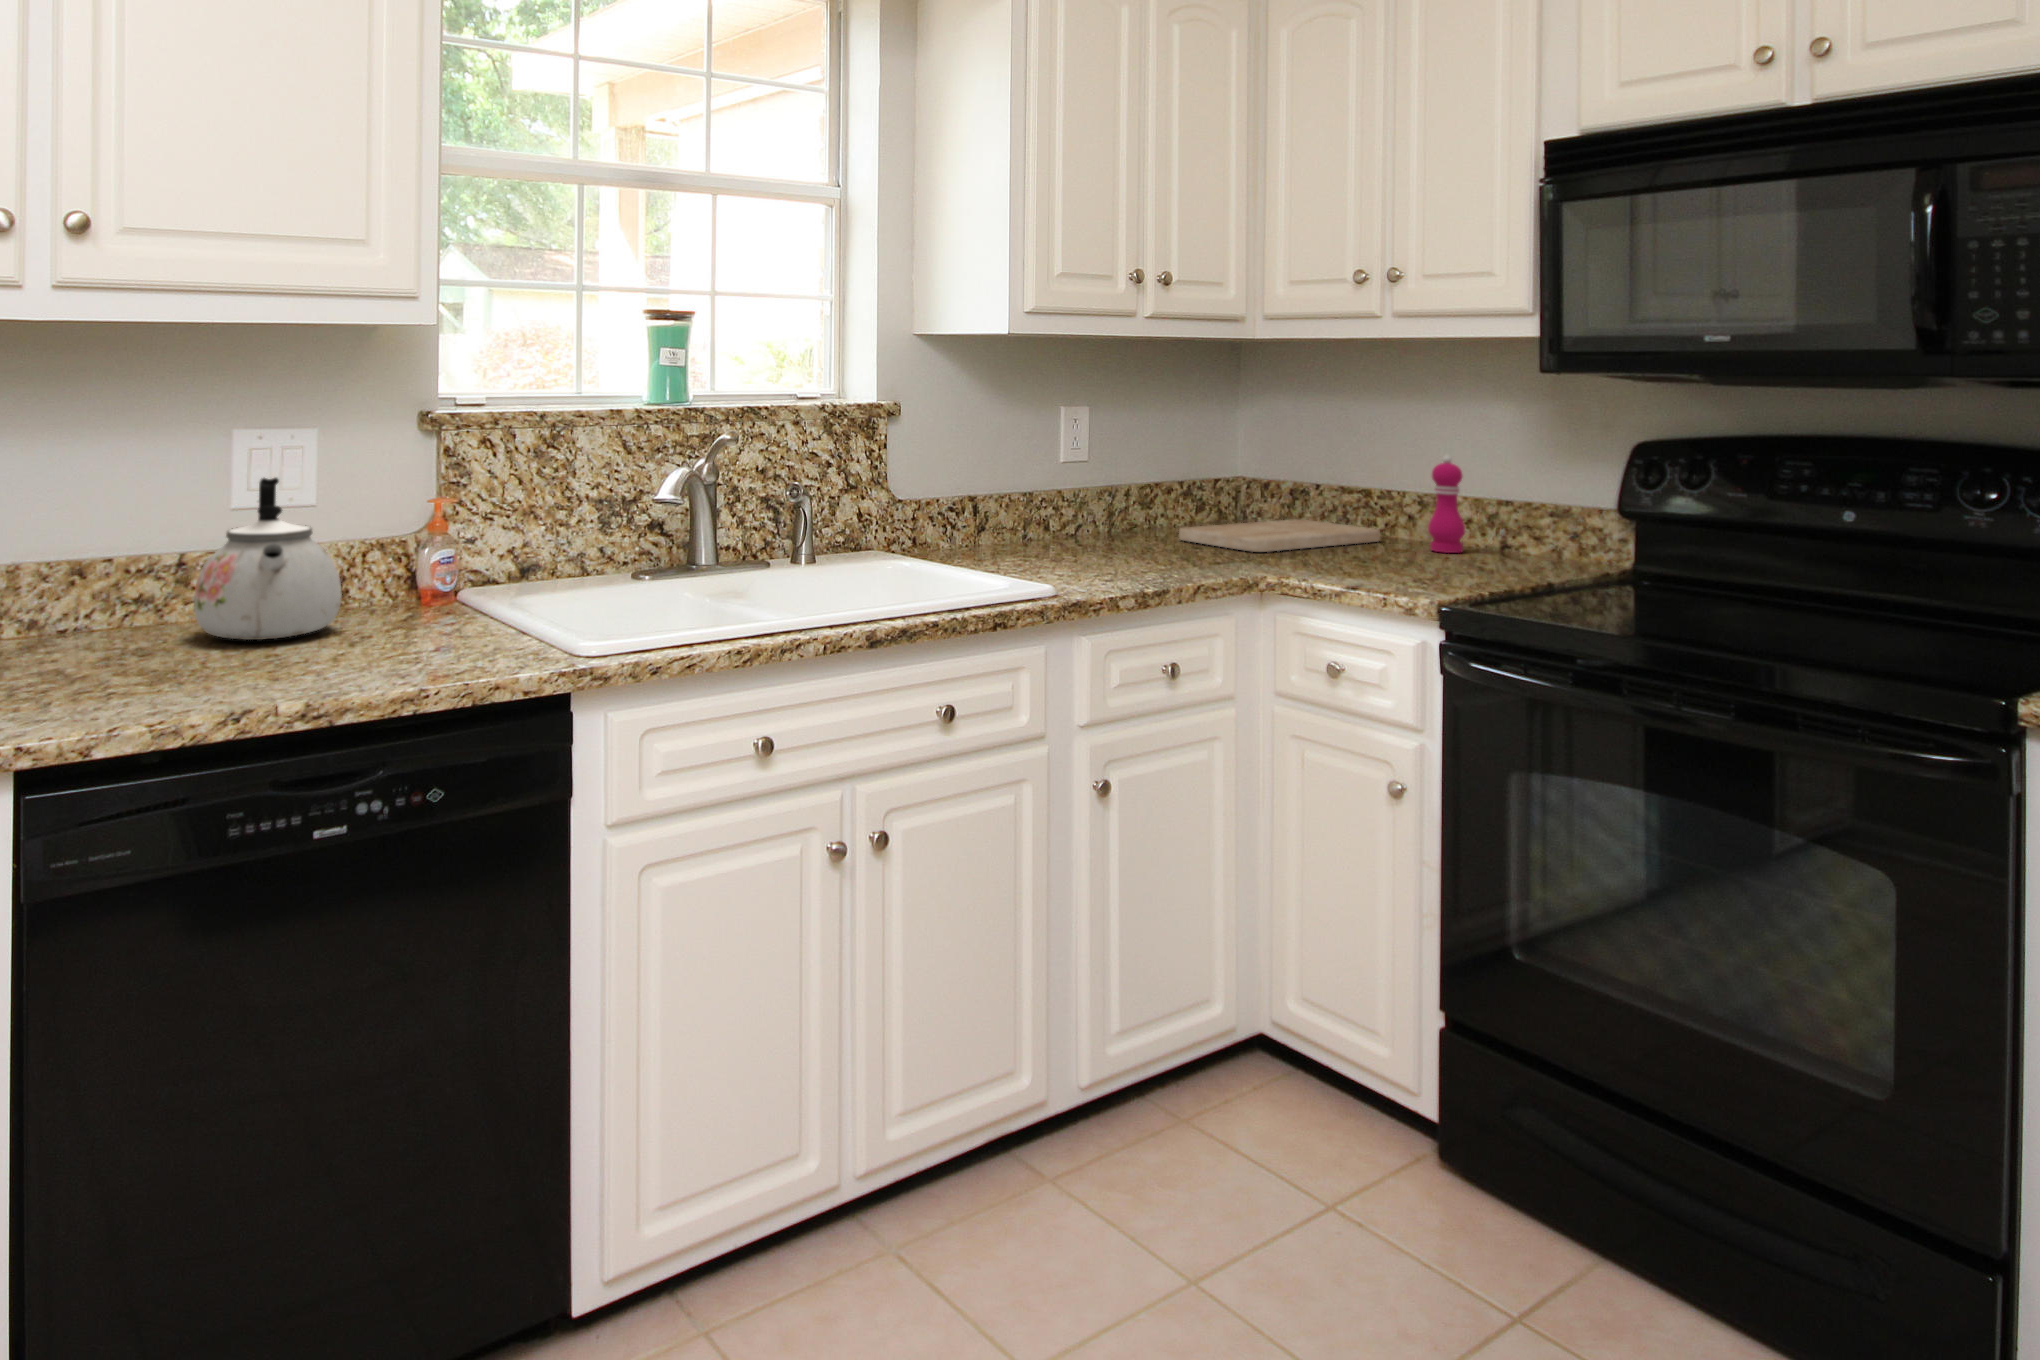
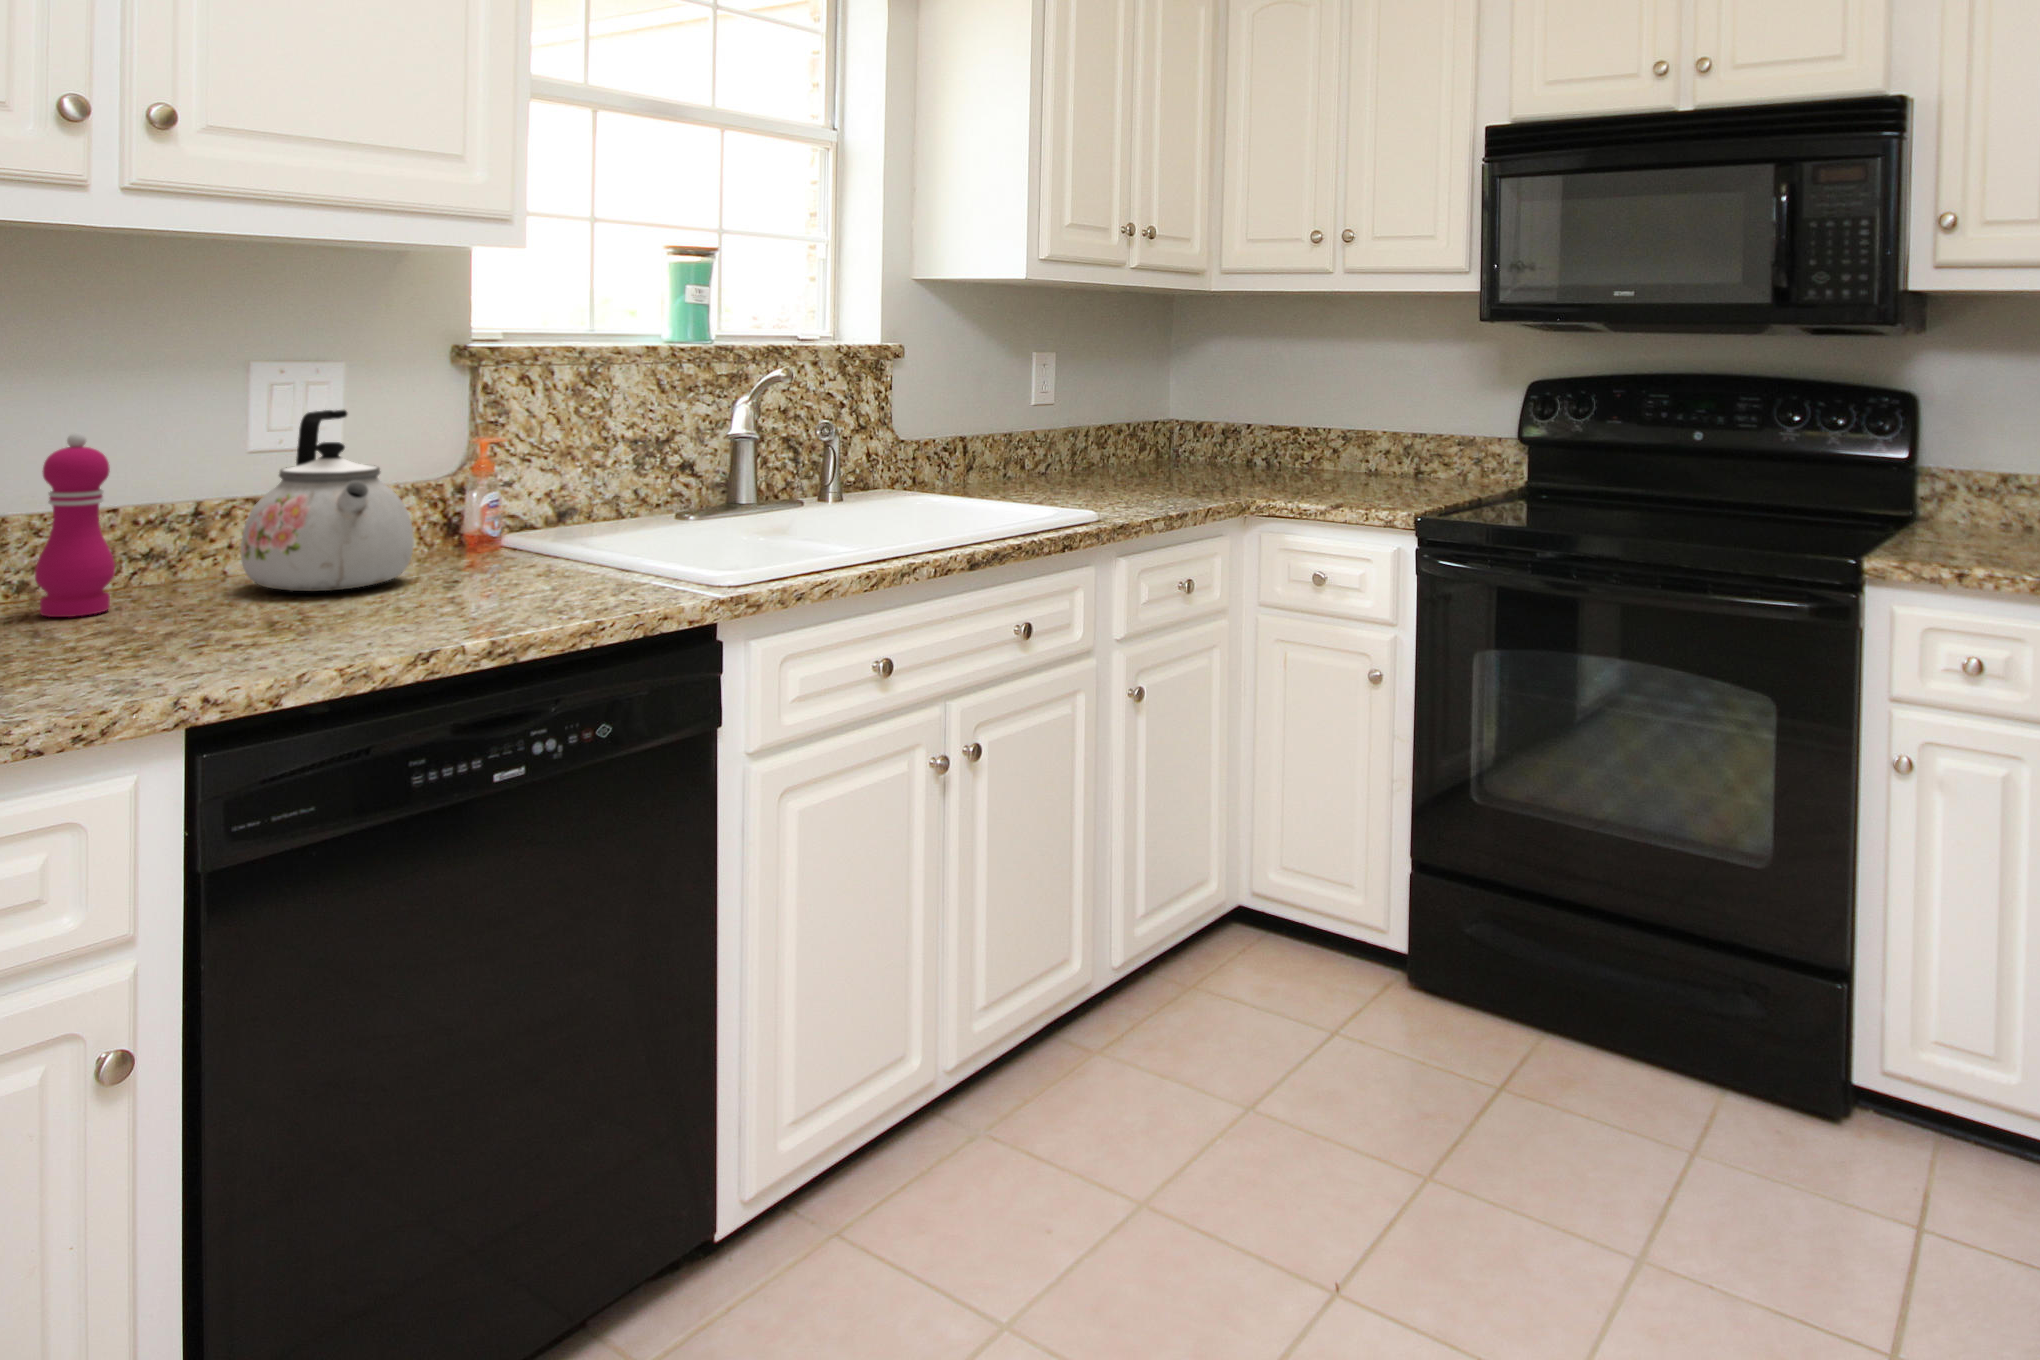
pepper mill: present [1428,456,1465,553] -> present [35,432,115,617]
cutting board: present [1179,519,1380,552] -> none [1141,457,1309,484]

